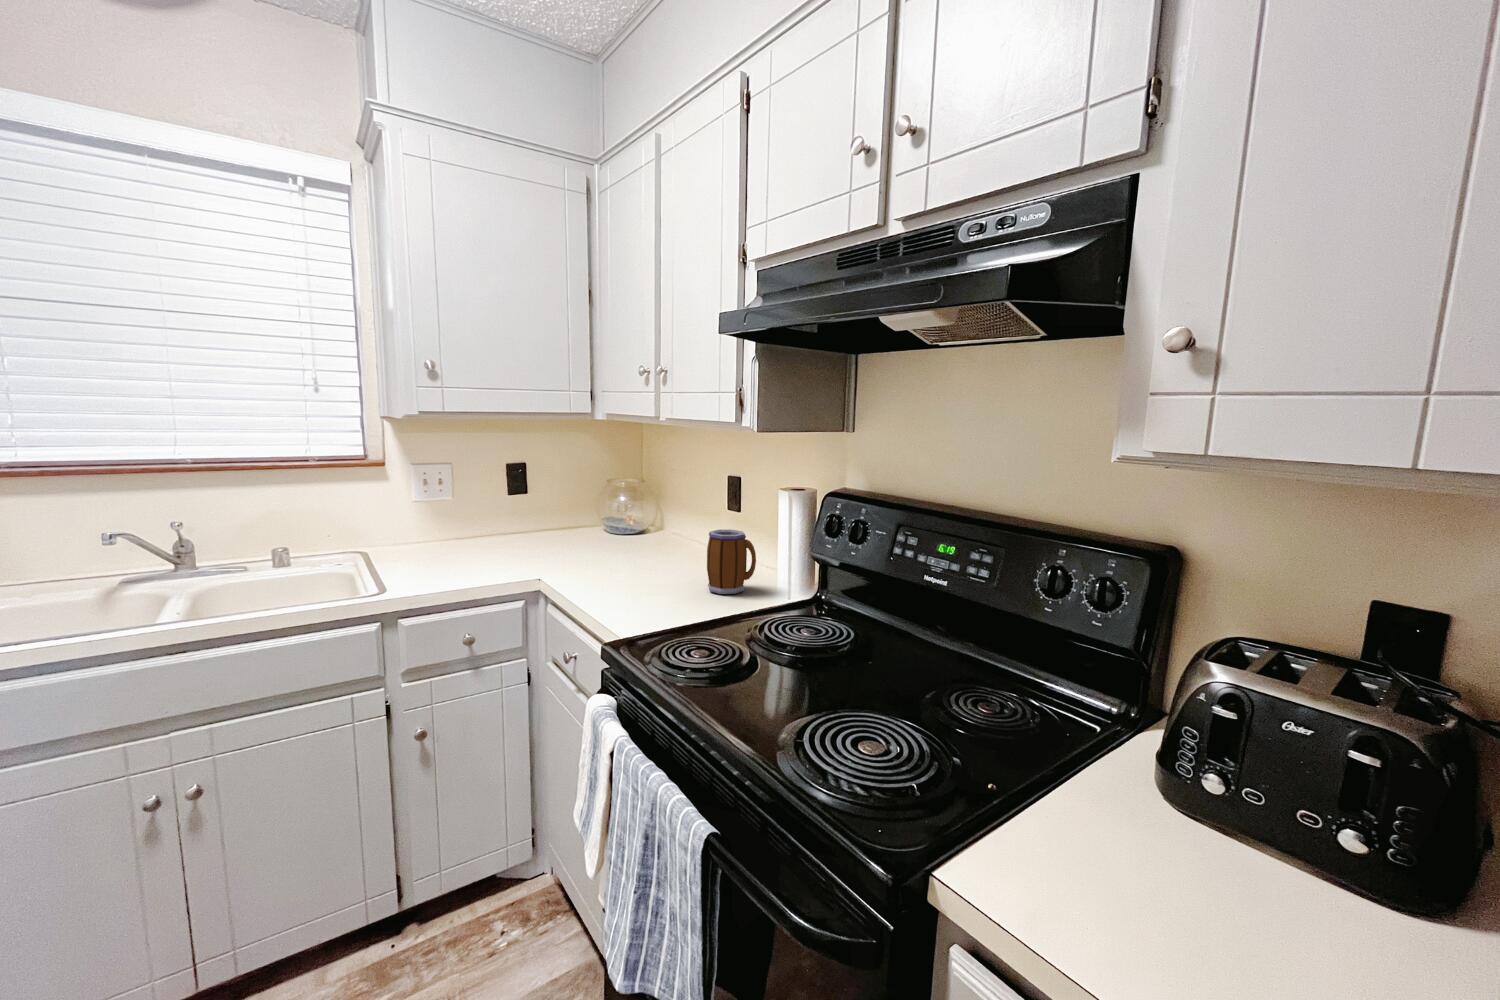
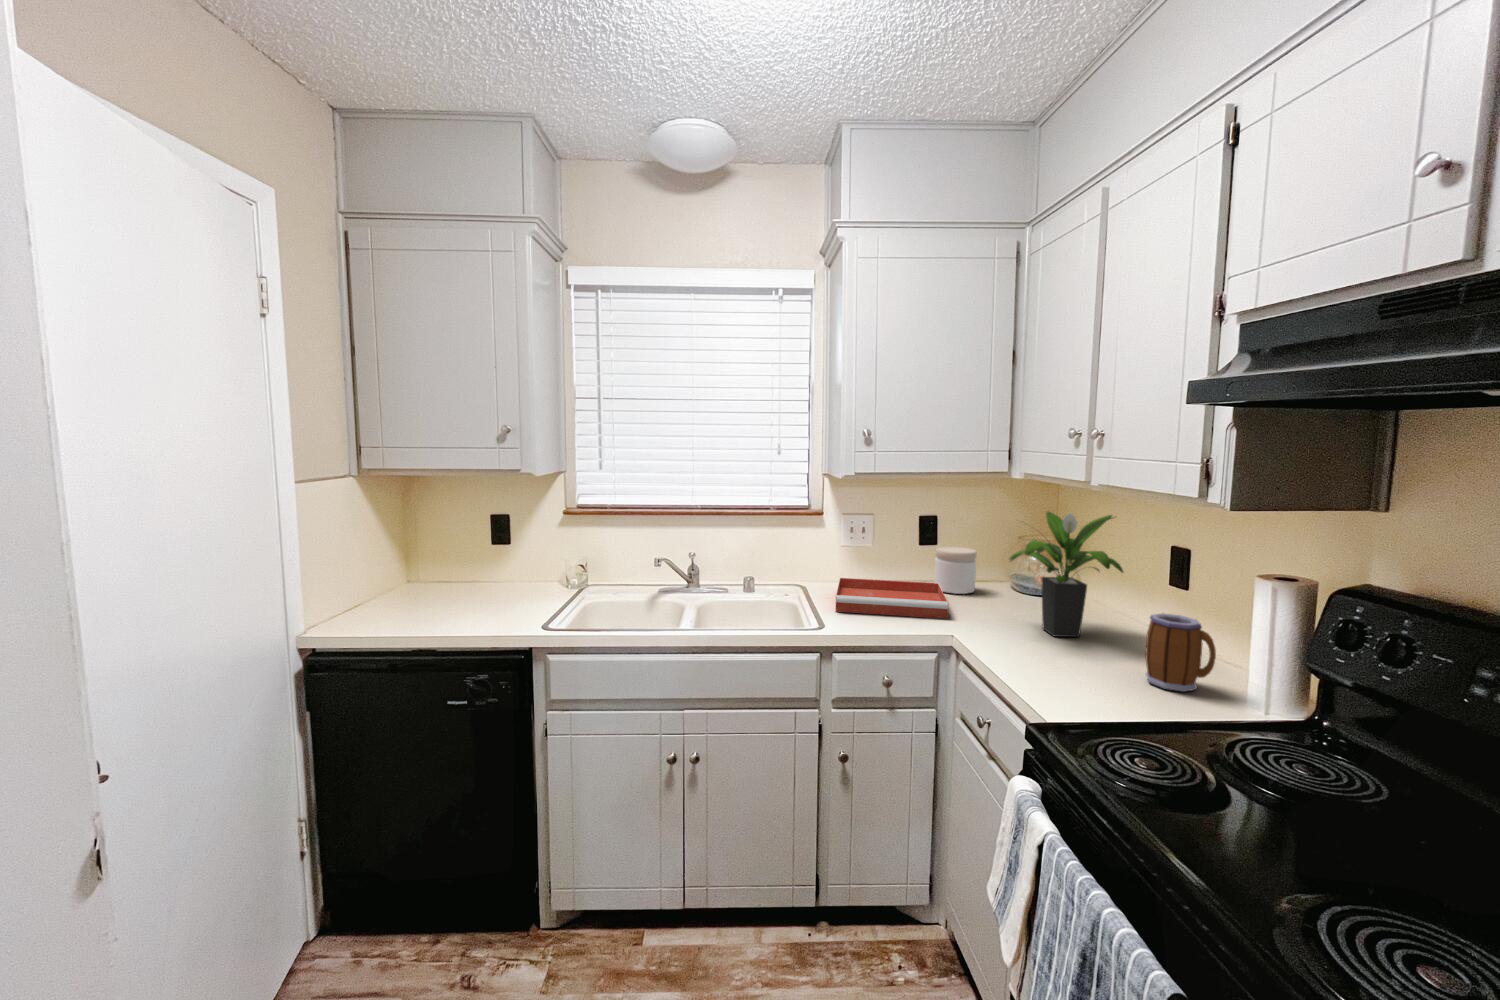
potted plant: none [592,447,691,567] -> present [1009,512,1123,637]
jar: none [525,493,568,541] -> present [935,547,976,594]
tray: none [403,531,536,573] -> present [836,578,948,619]

